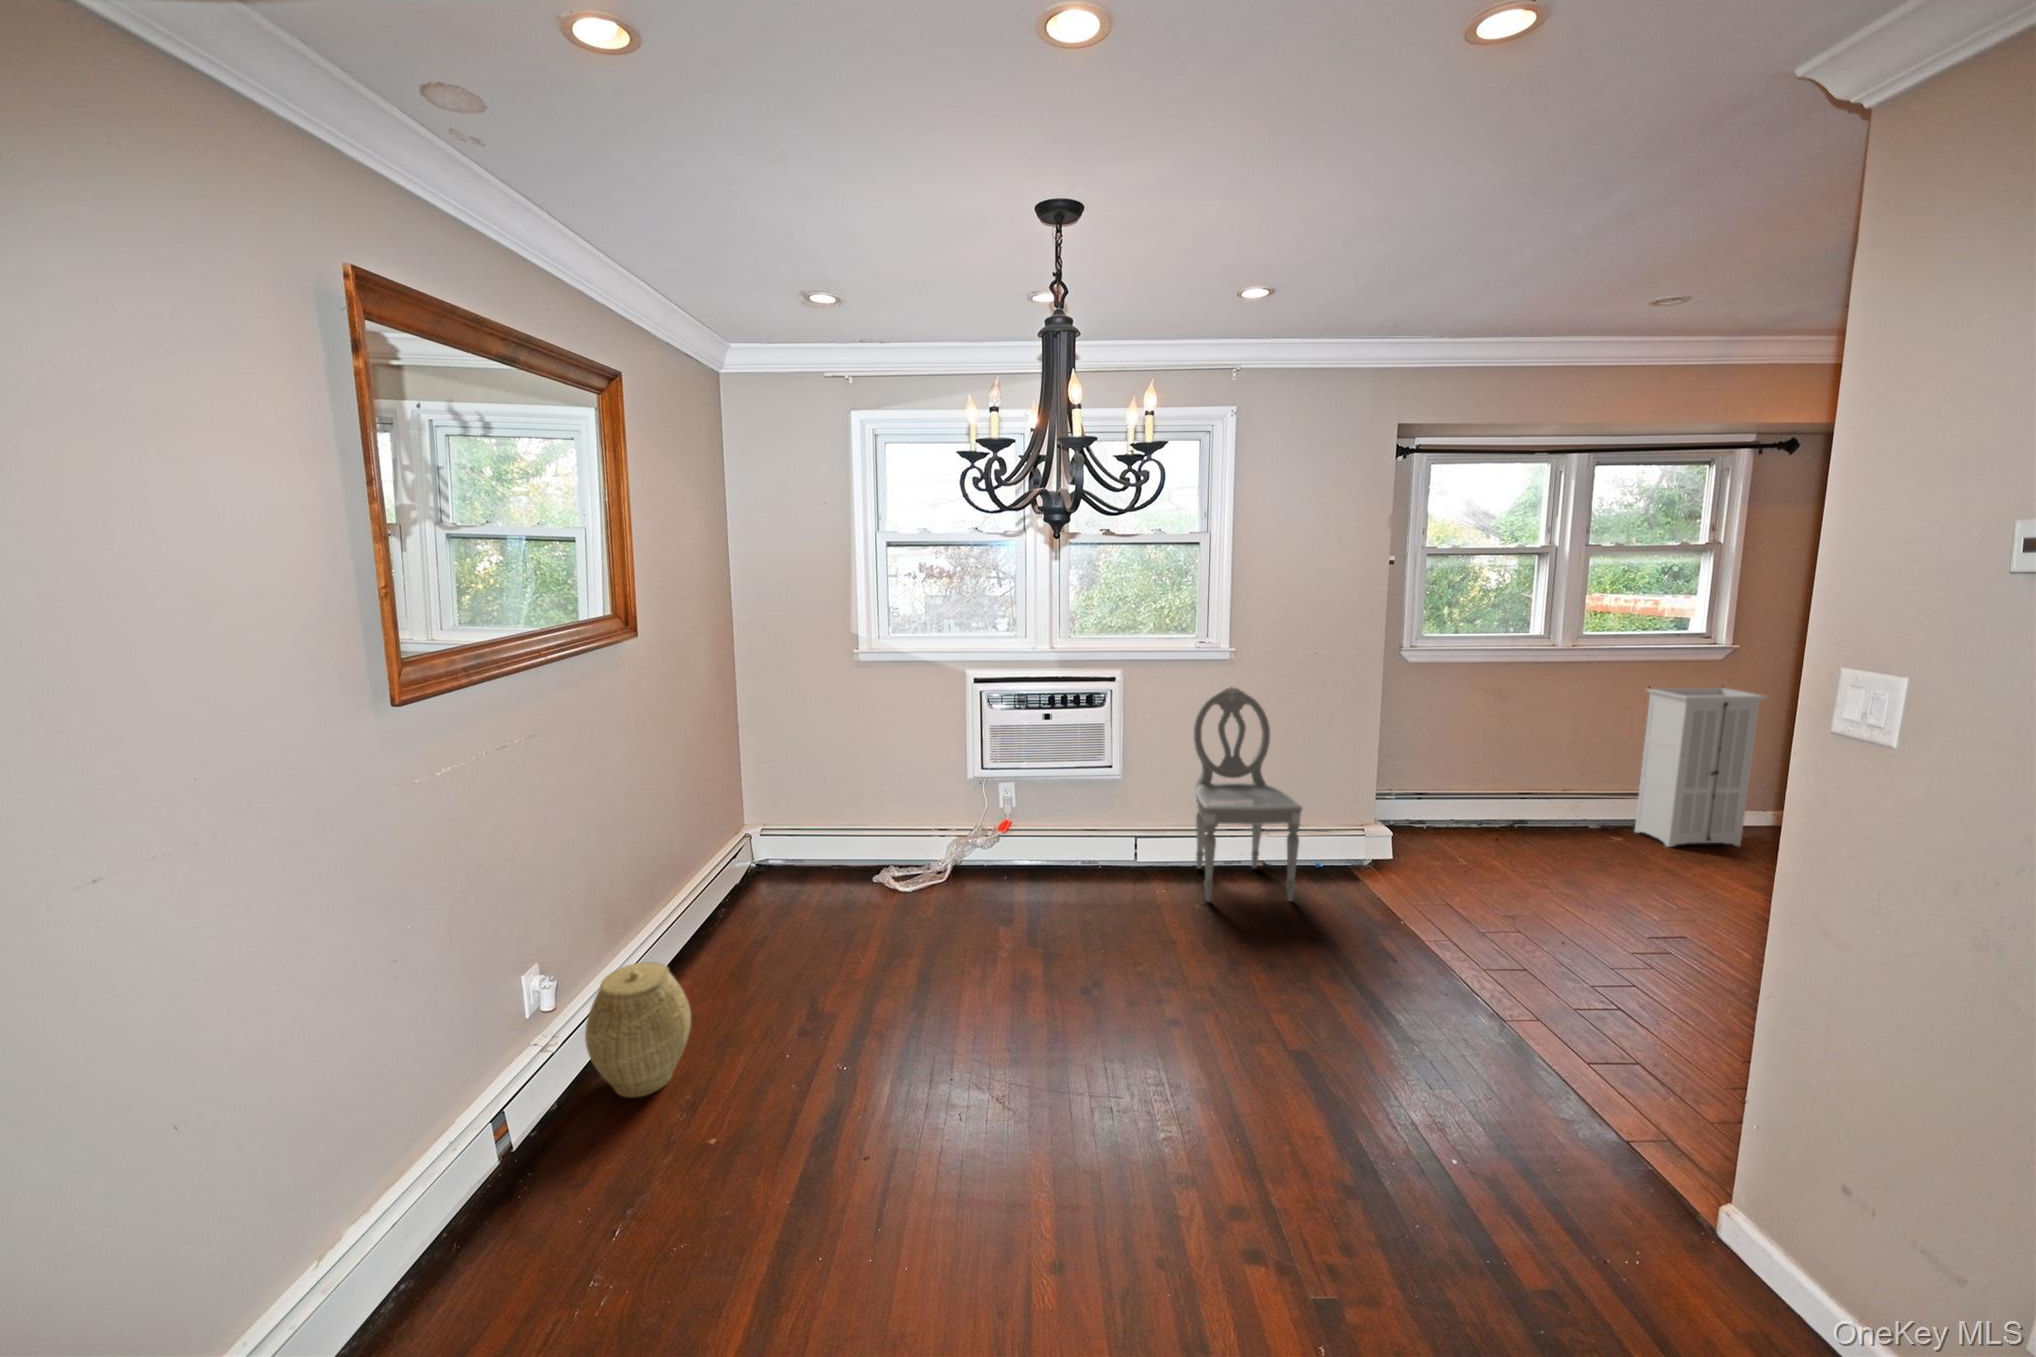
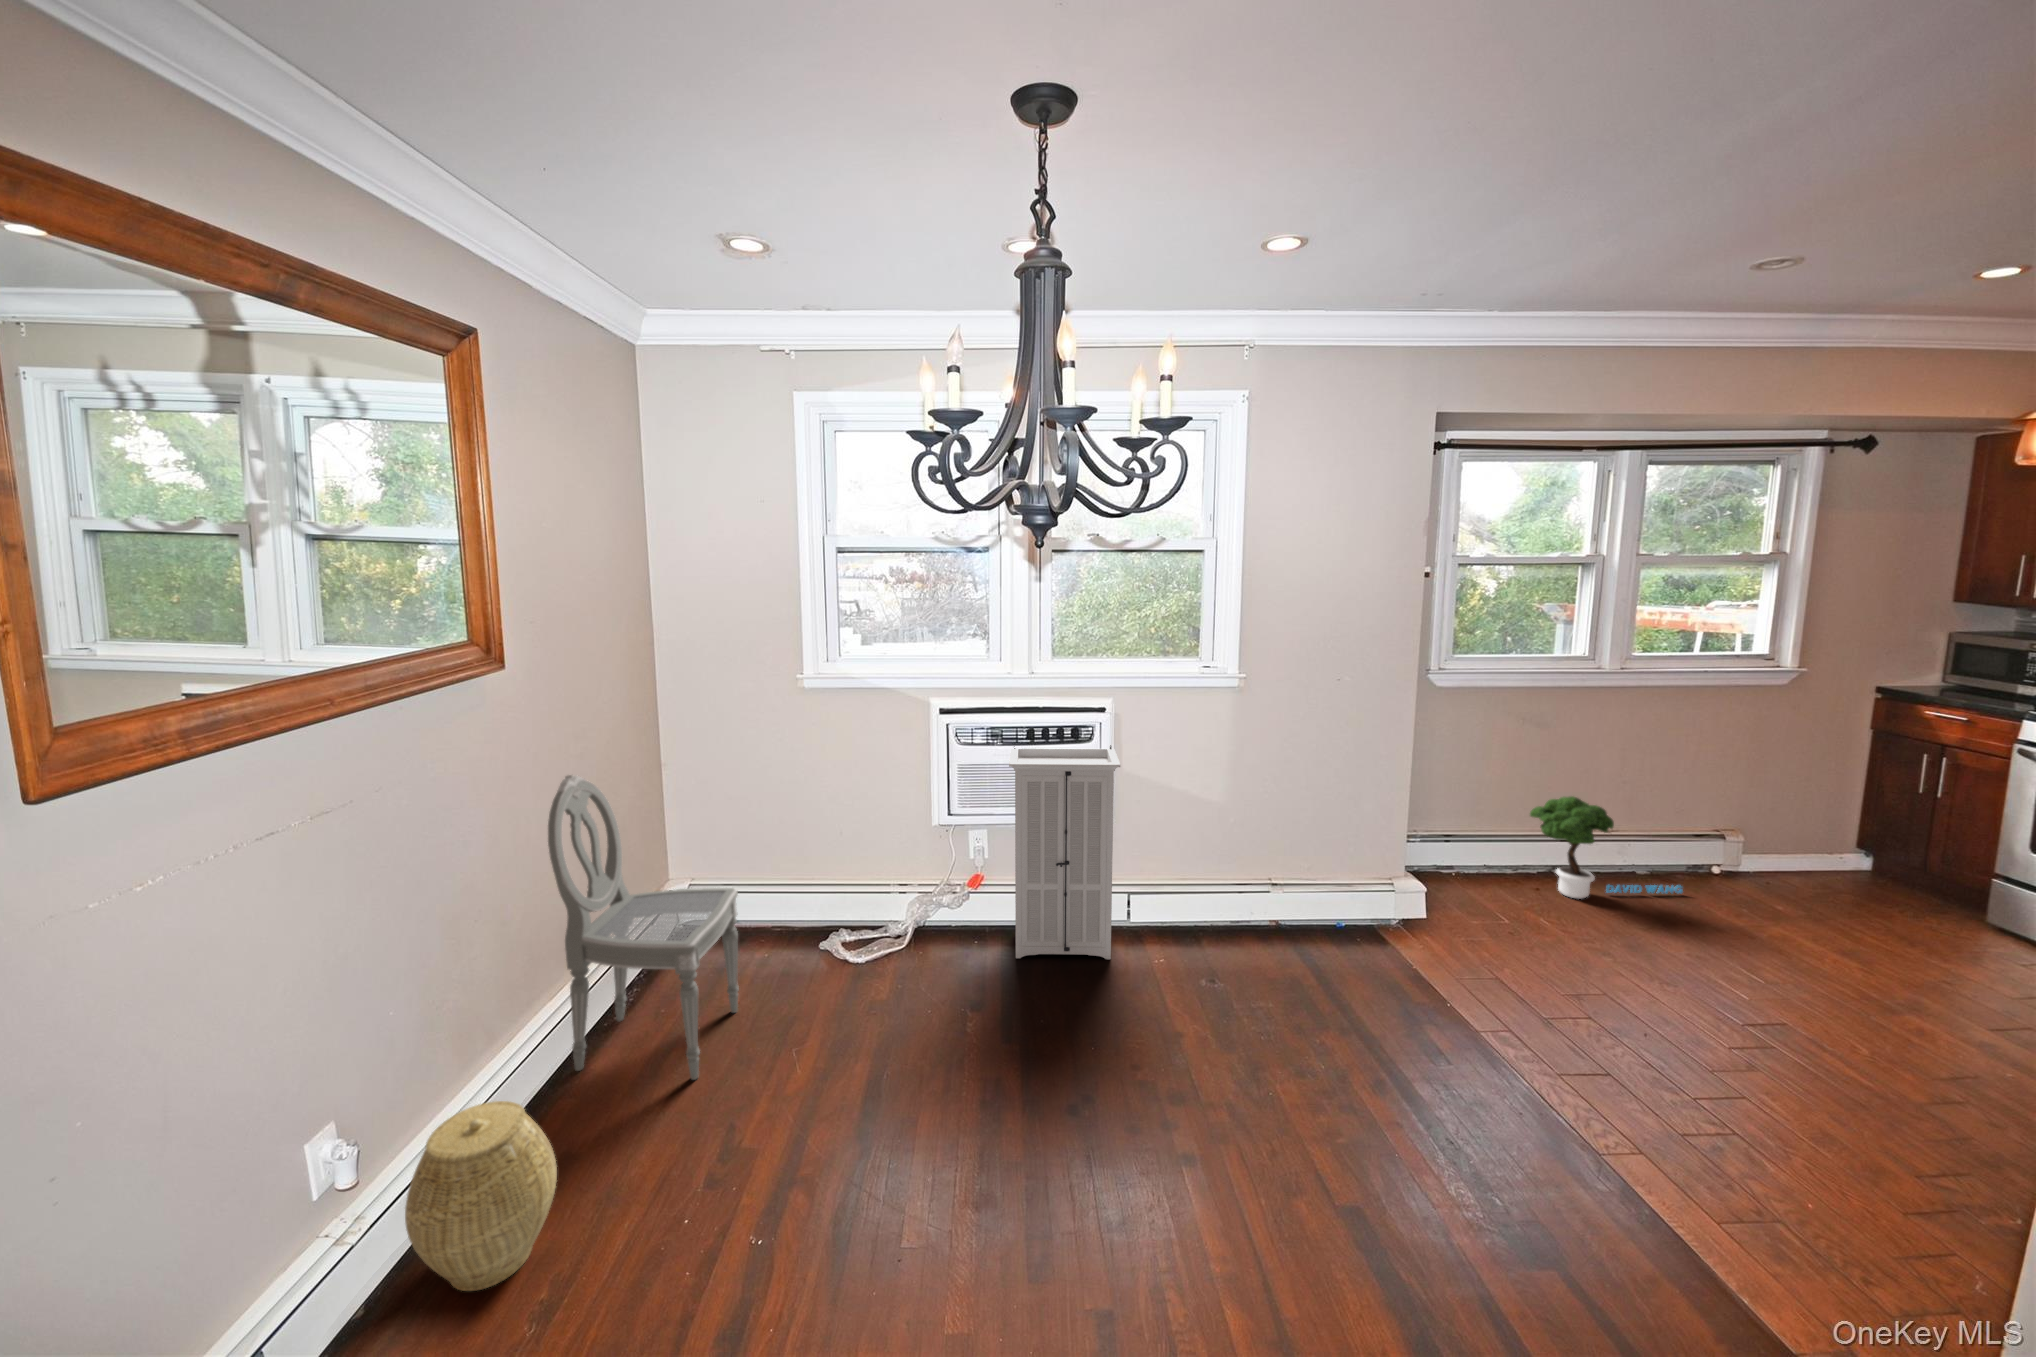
dining chair: present [1194,686,1302,902] -> present [548,775,739,1080]
storage cabinet: present [1635,686,1768,847] -> present [1009,745,1120,959]
potted tree: none [1489,757,1625,846] -> present [1530,796,1683,899]

